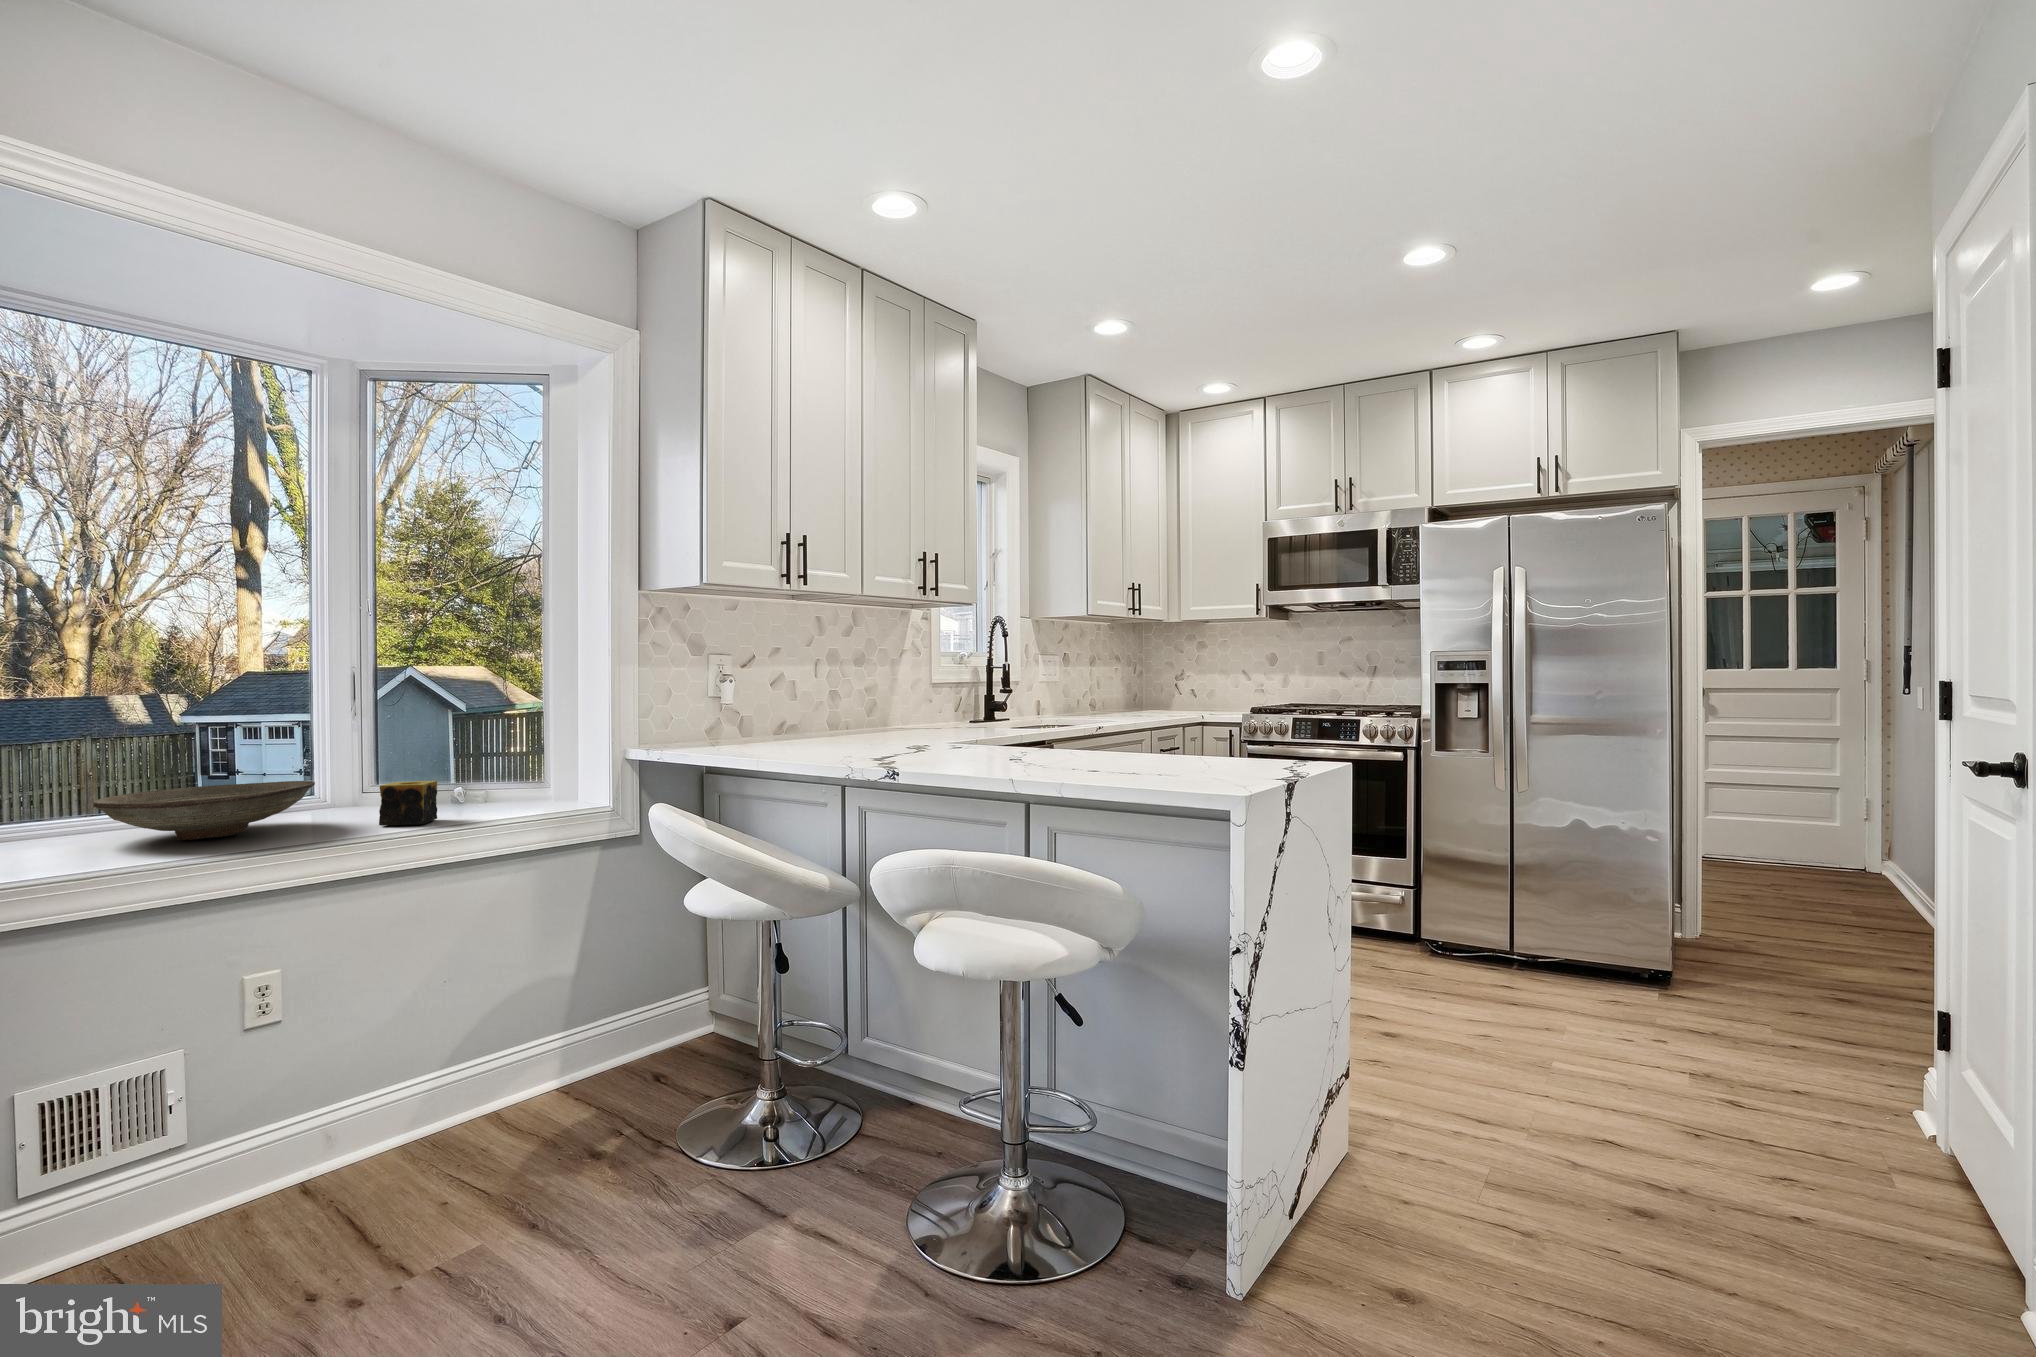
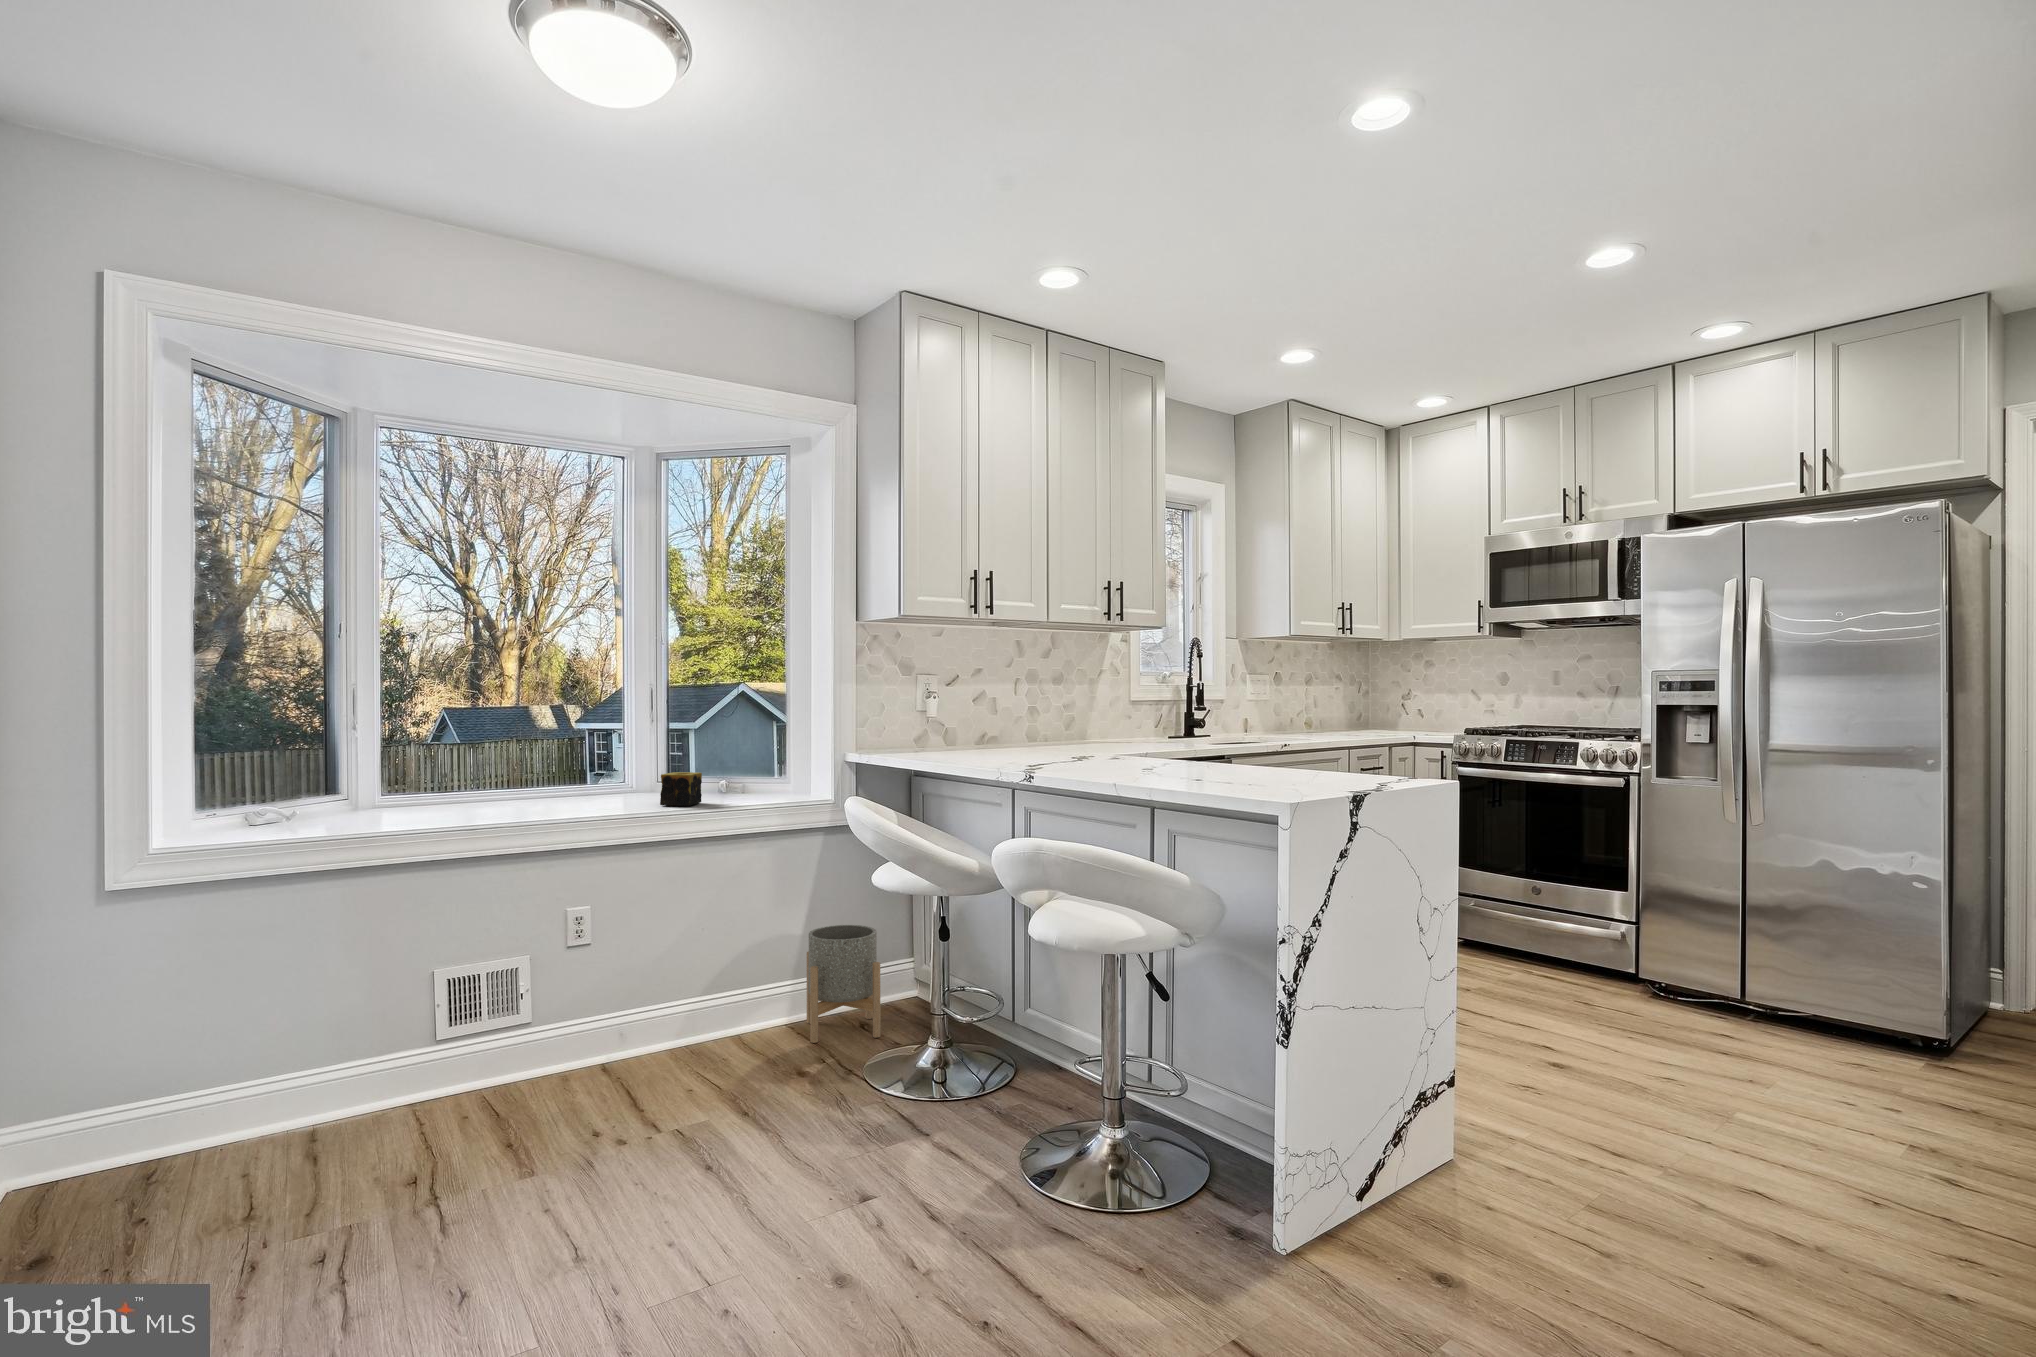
decorative bowl: present [93,781,315,840] -> none [480,769,618,809]
planter: none [582,957,684,1108] -> present [807,925,880,1043]

